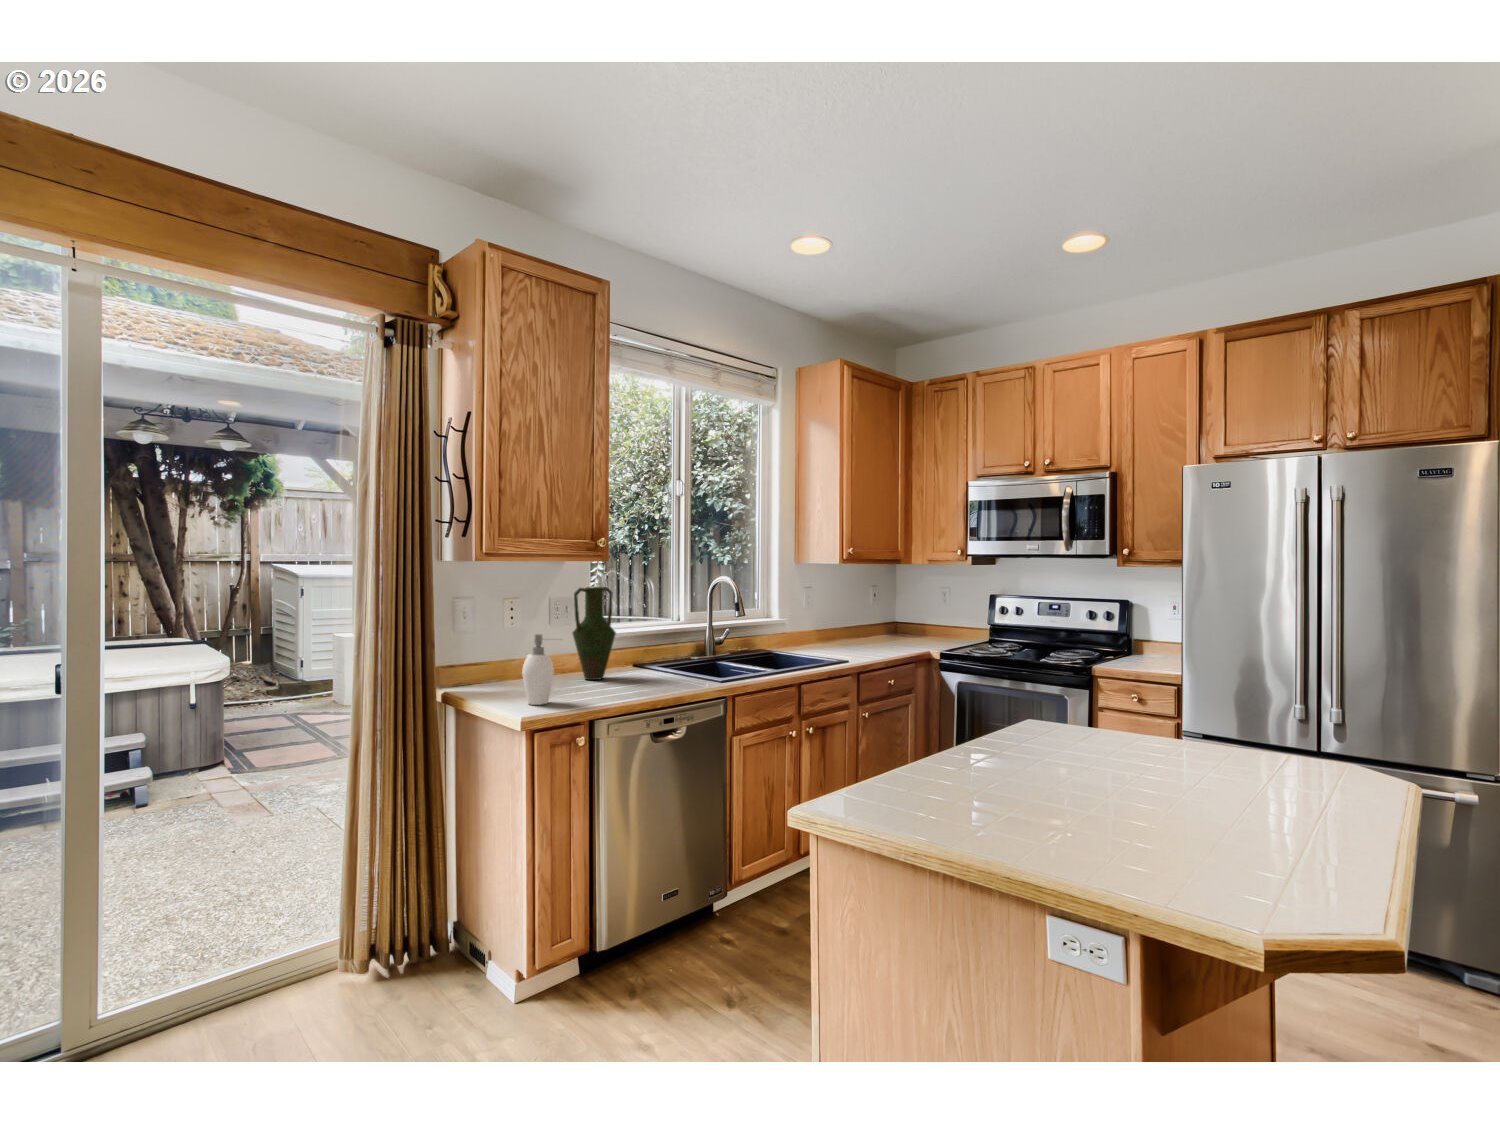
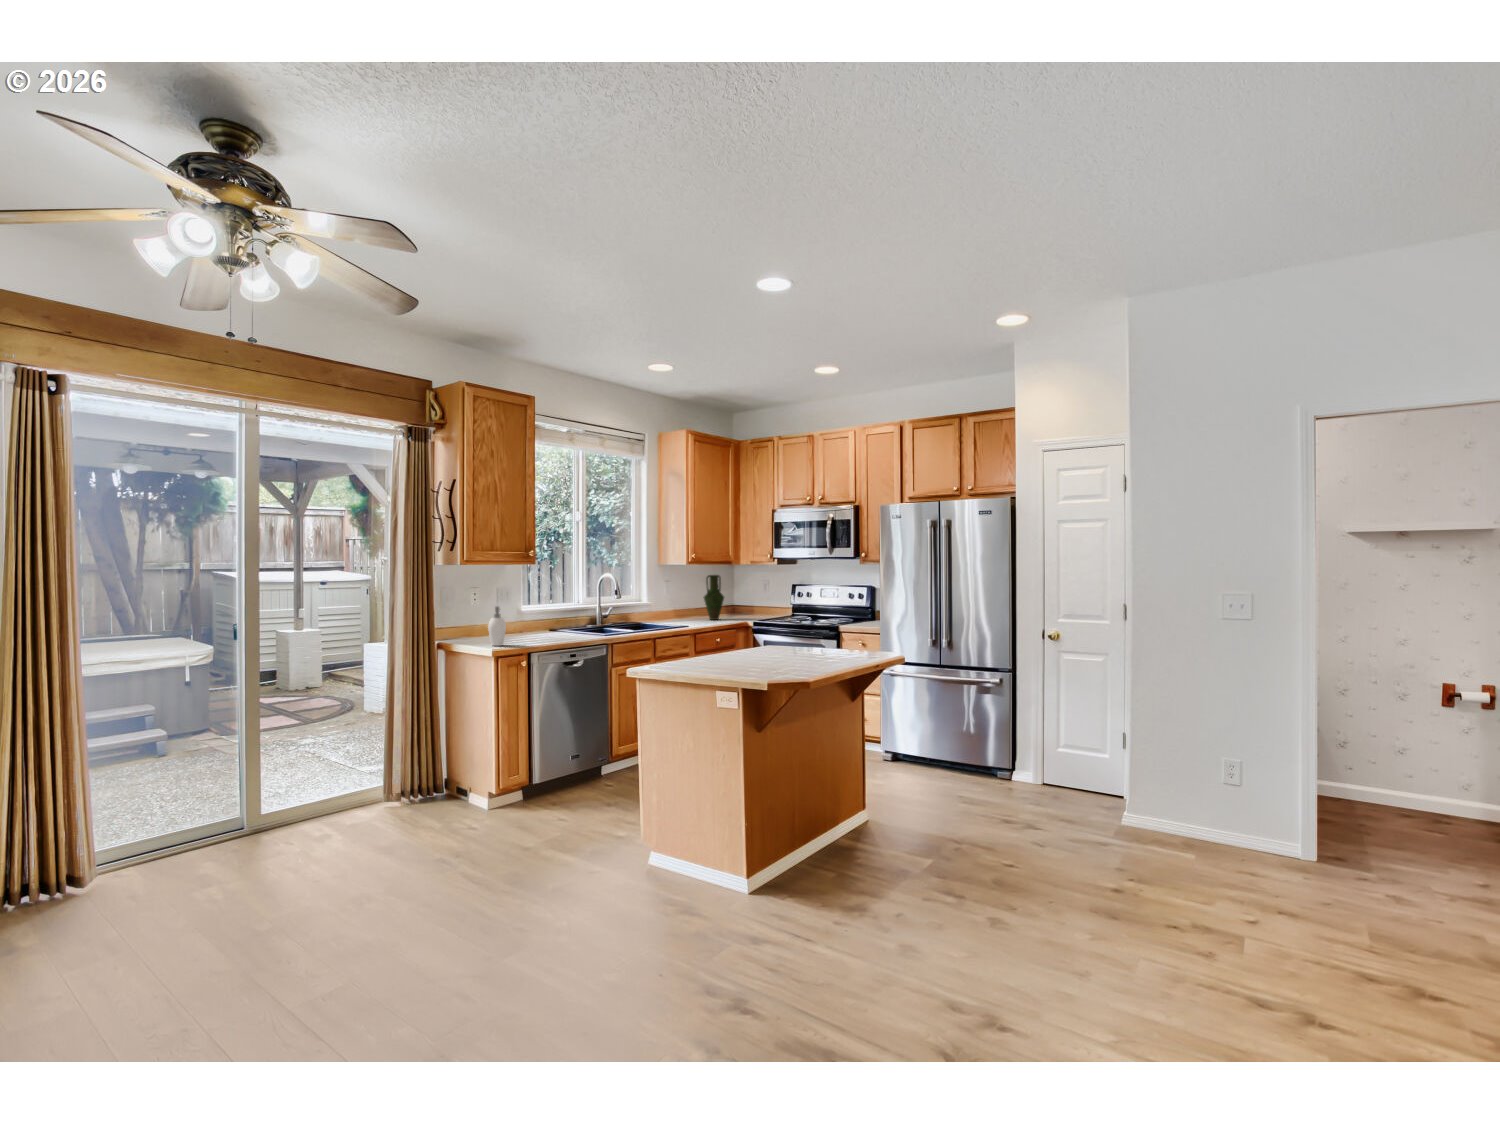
vase: present [573,587,616,680] -> present [703,575,724,620]

